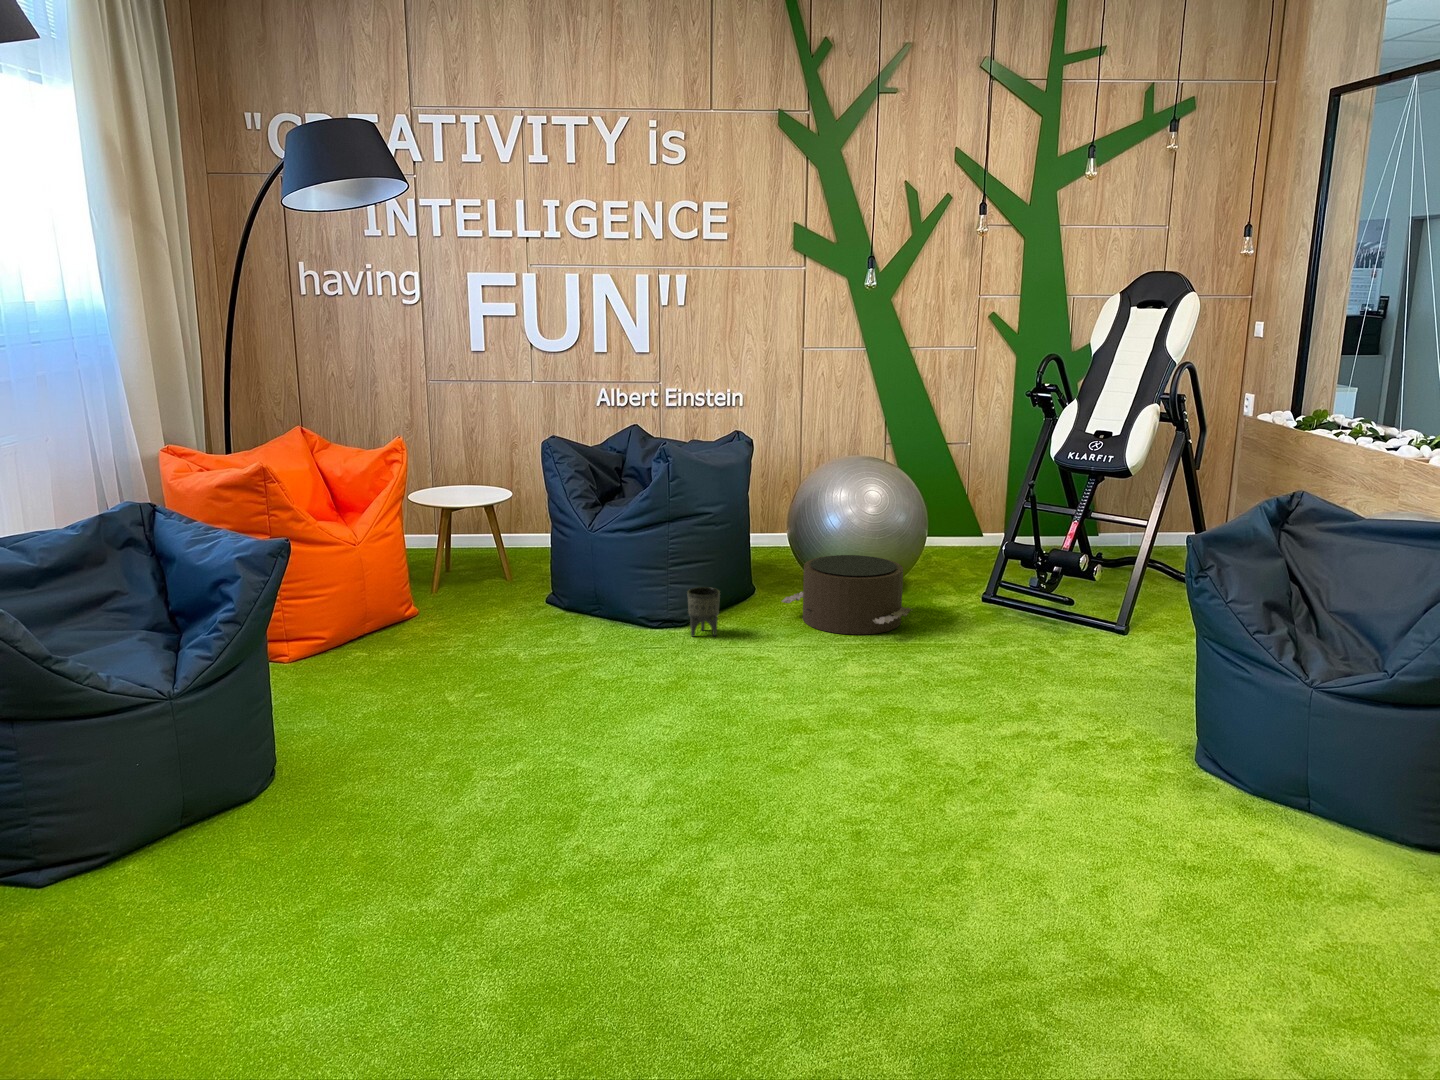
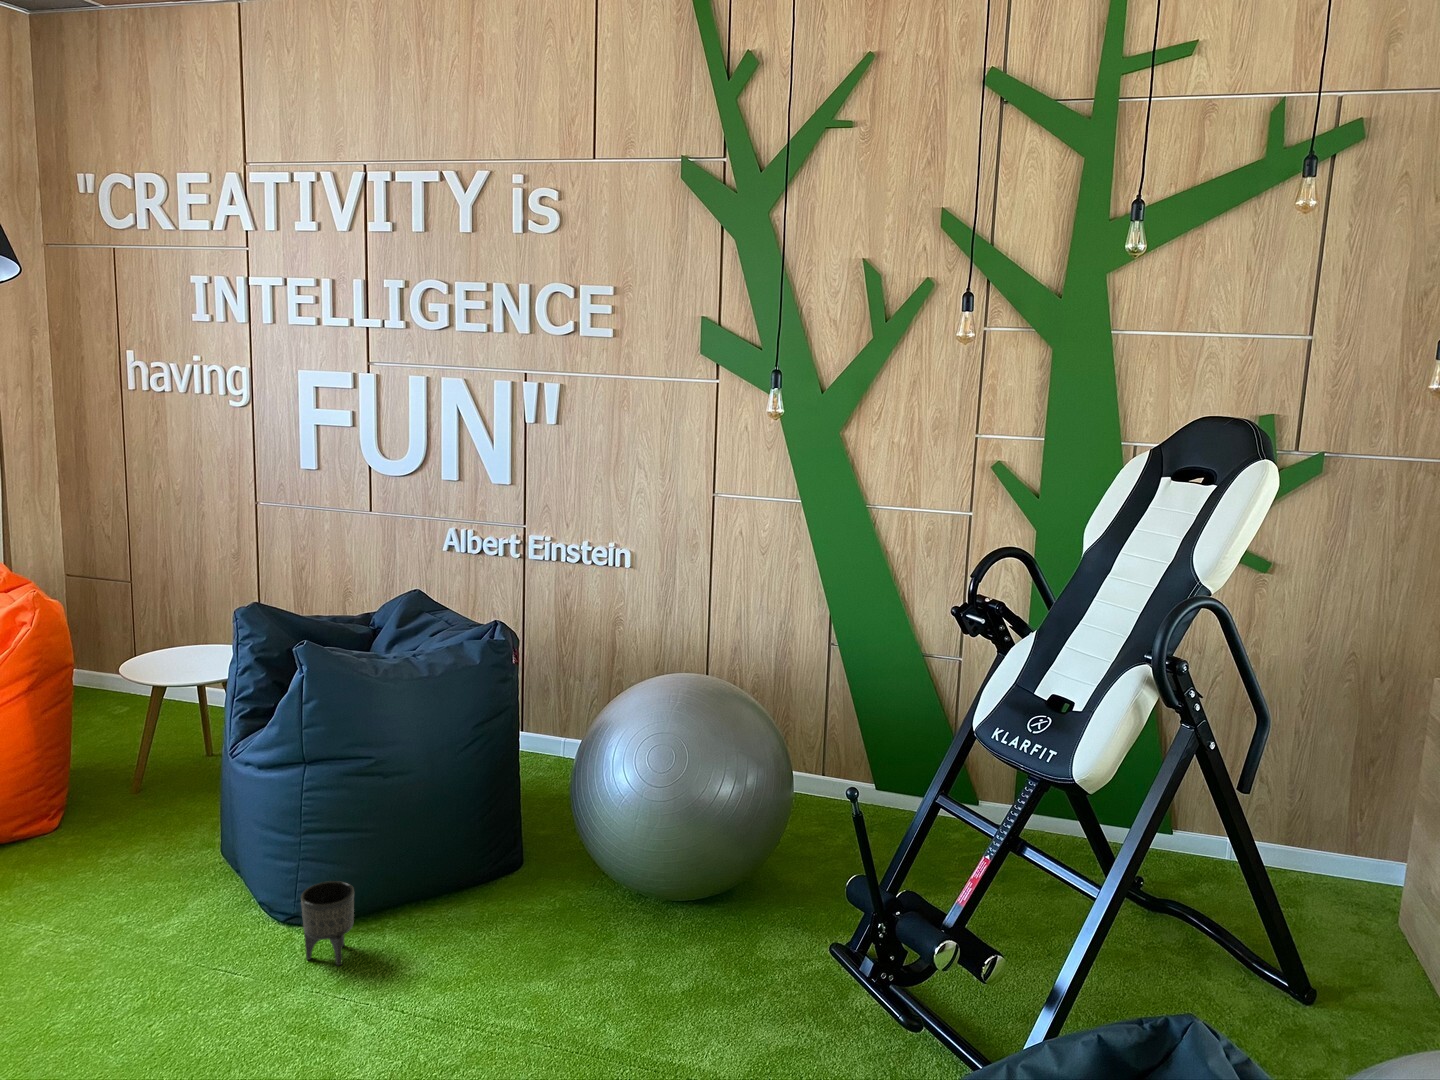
pouf: present [782,555,913,634] -> none [485,846,661,1011]

